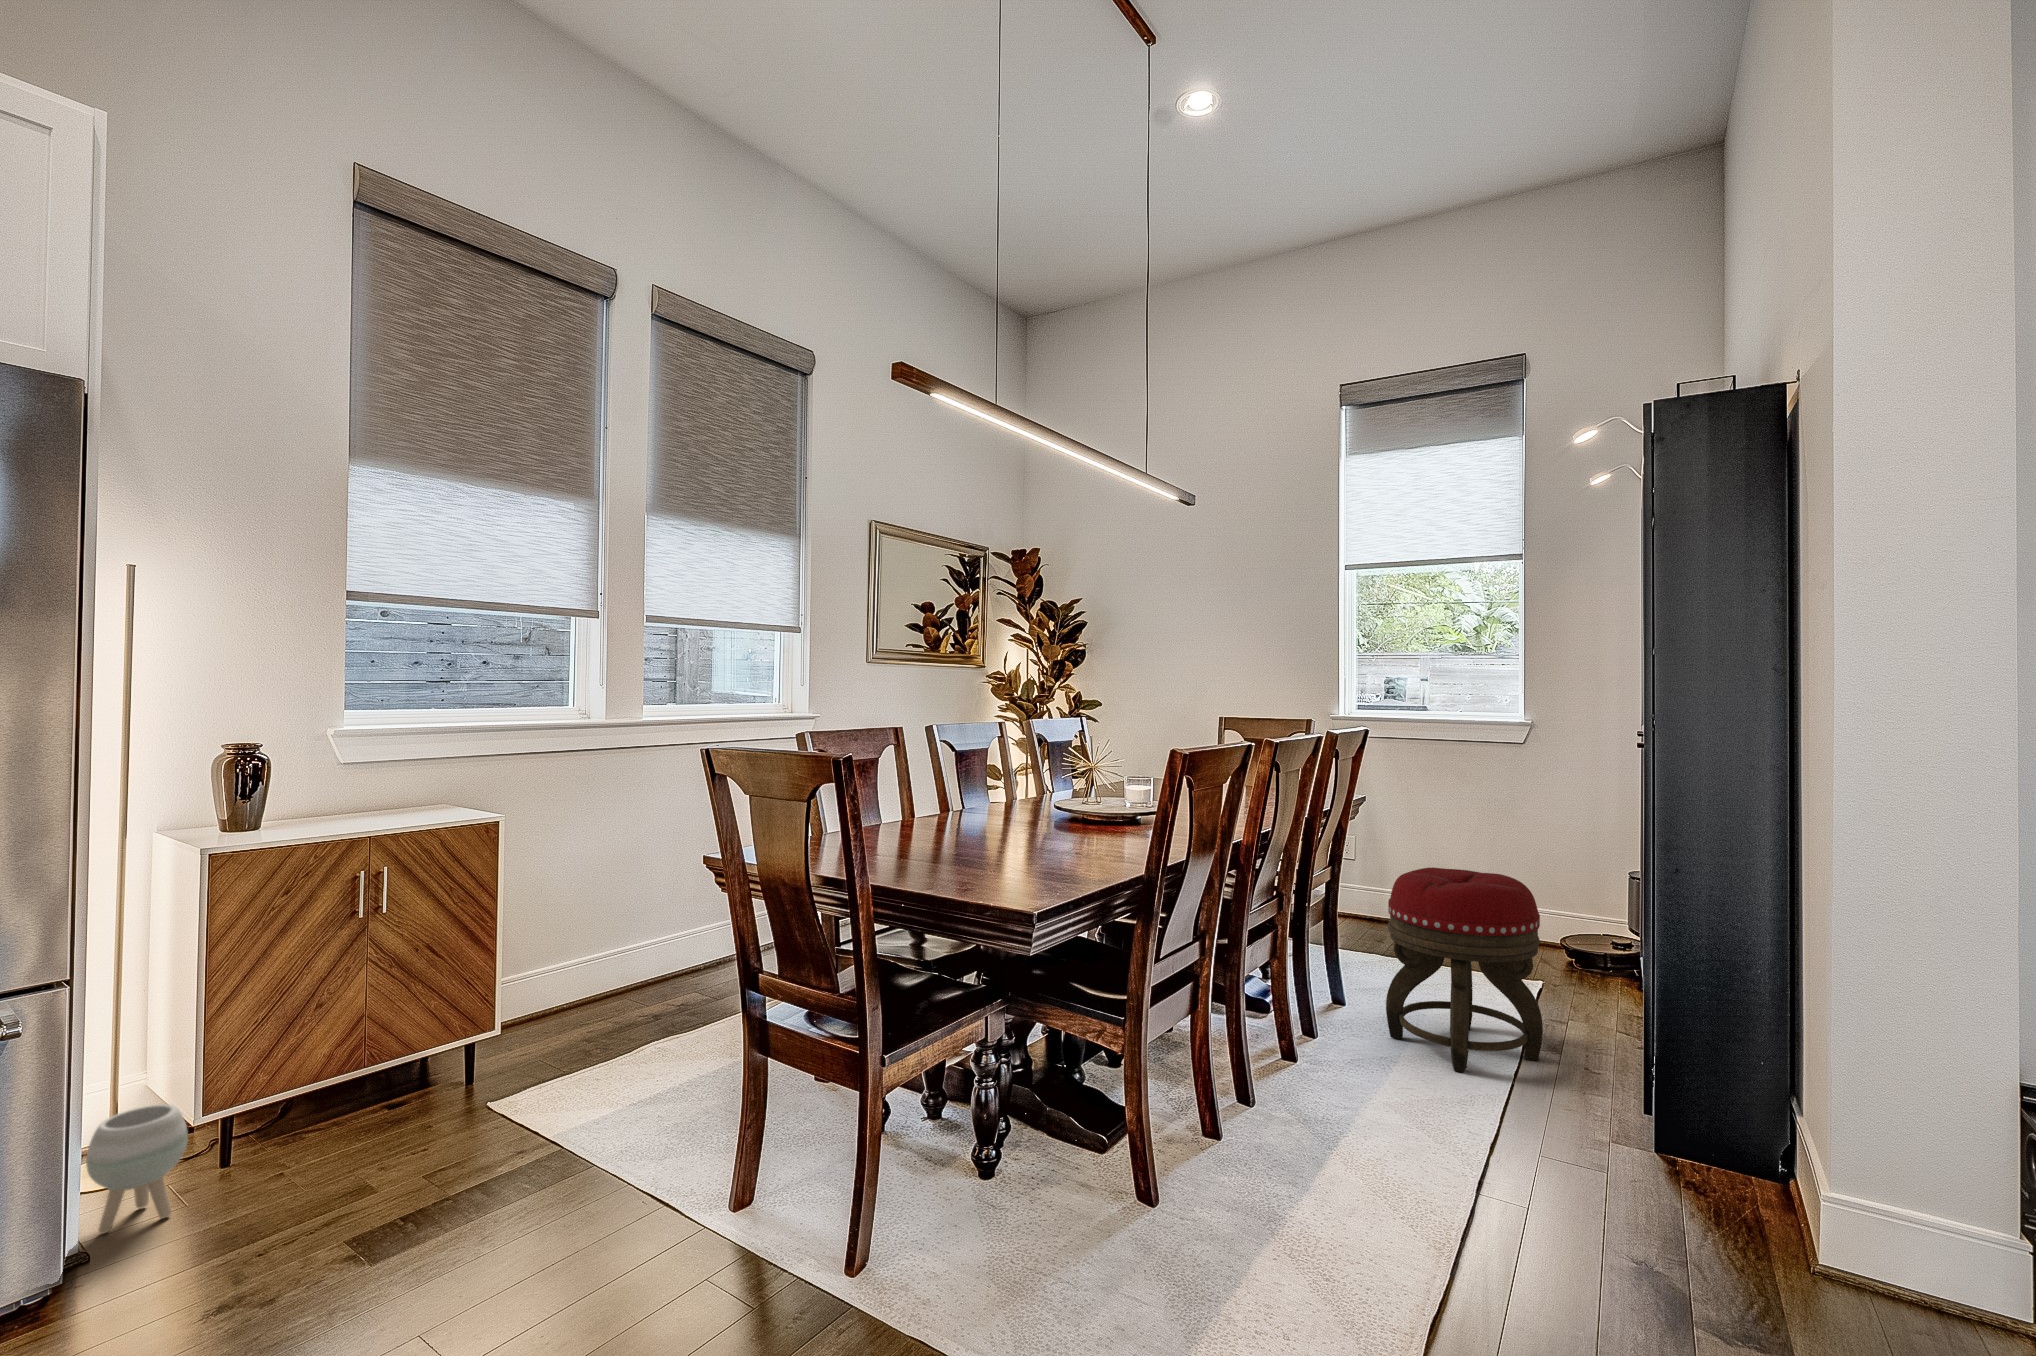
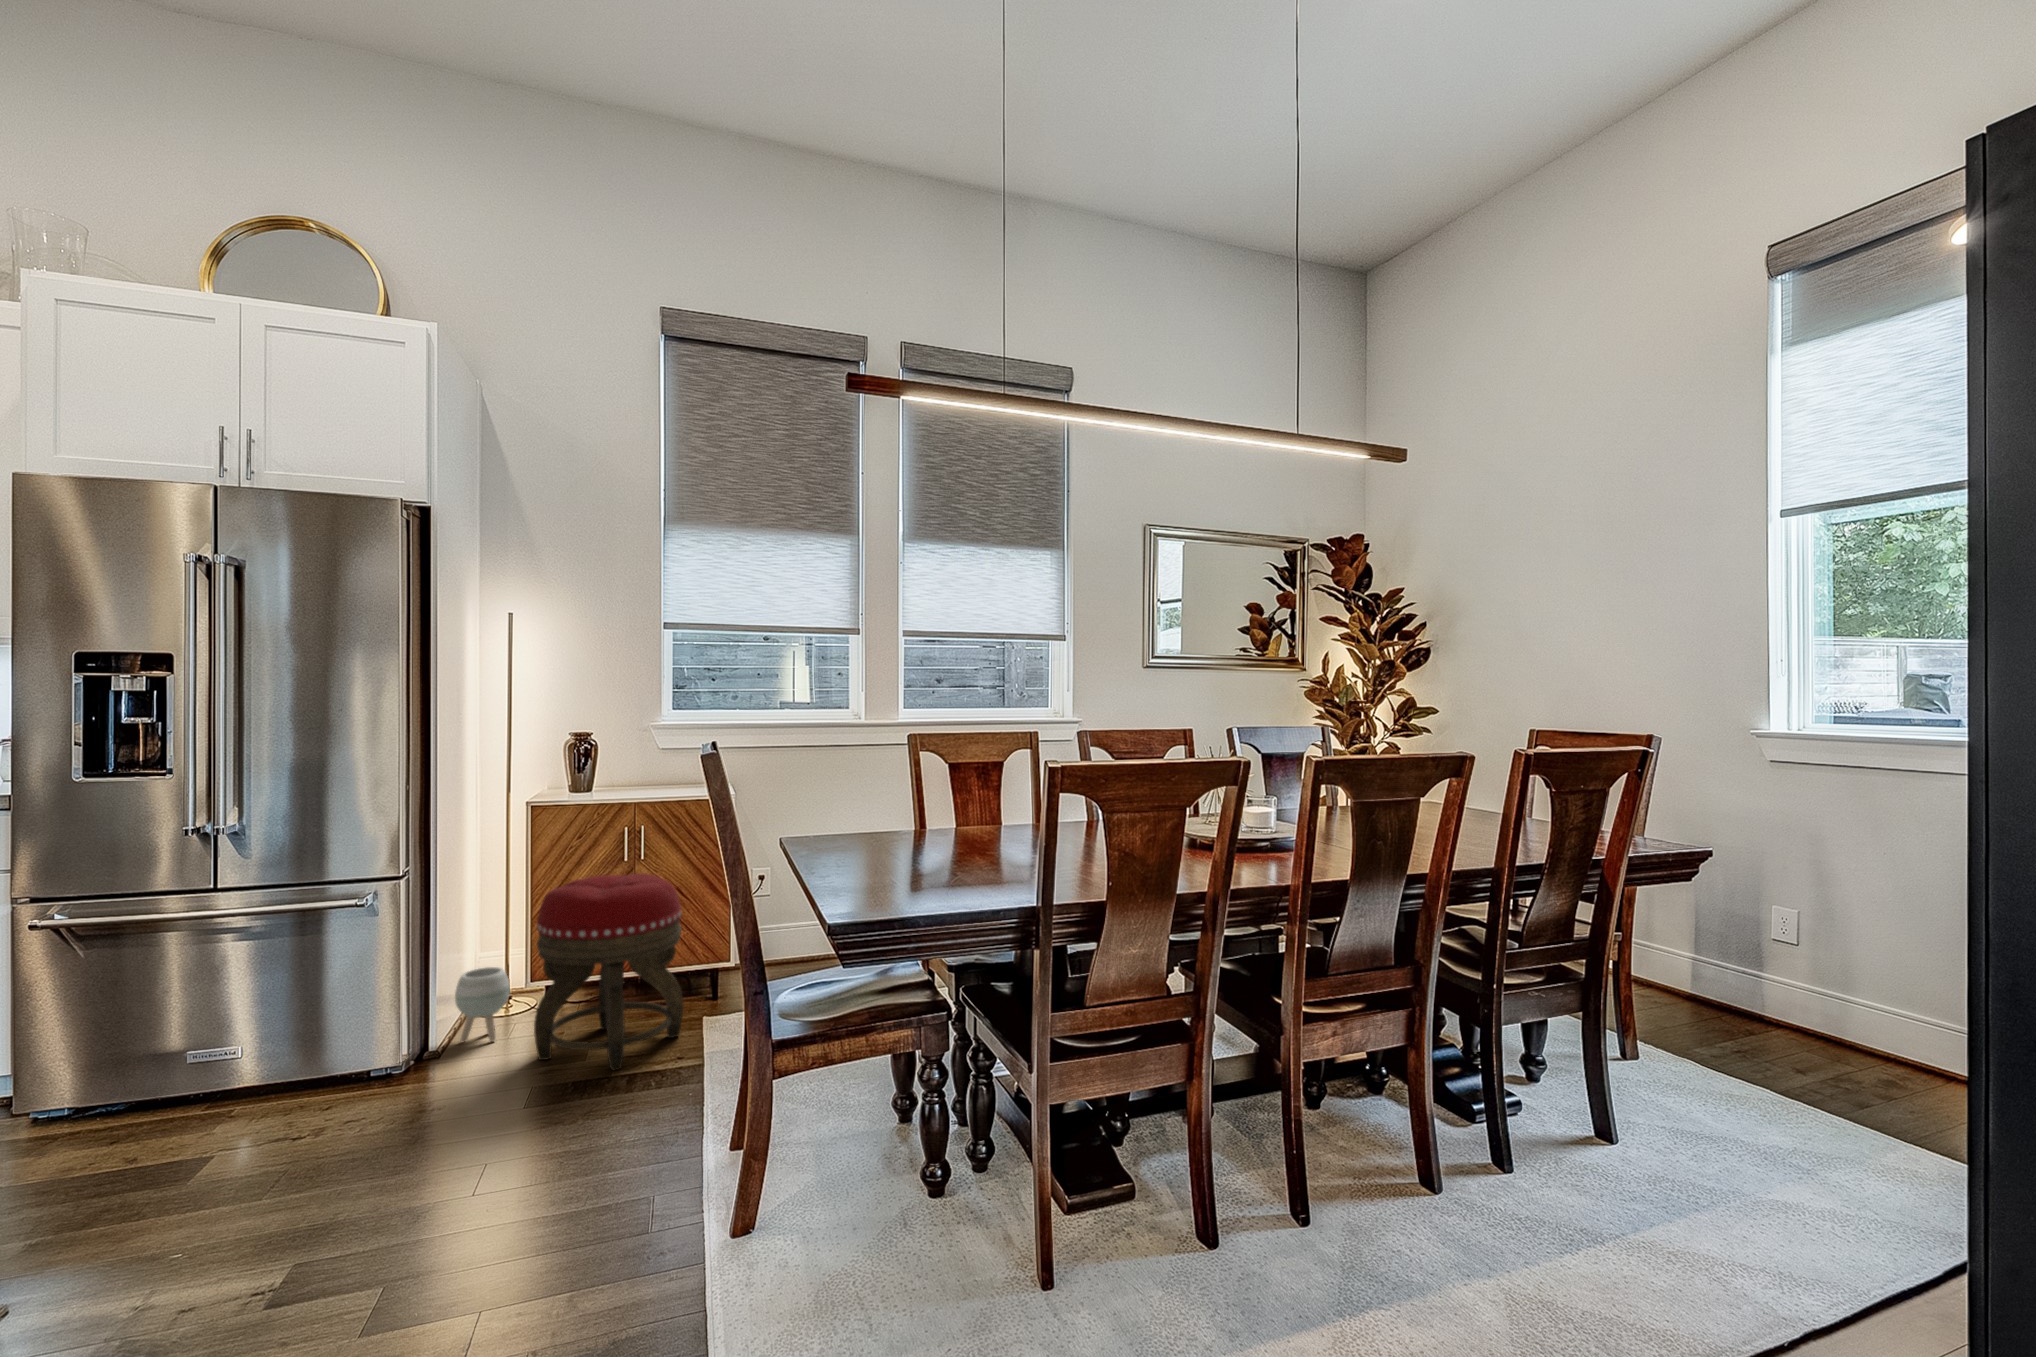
footstool: present [1386,868,1543,1073] -> present [534,873,683,1070]

